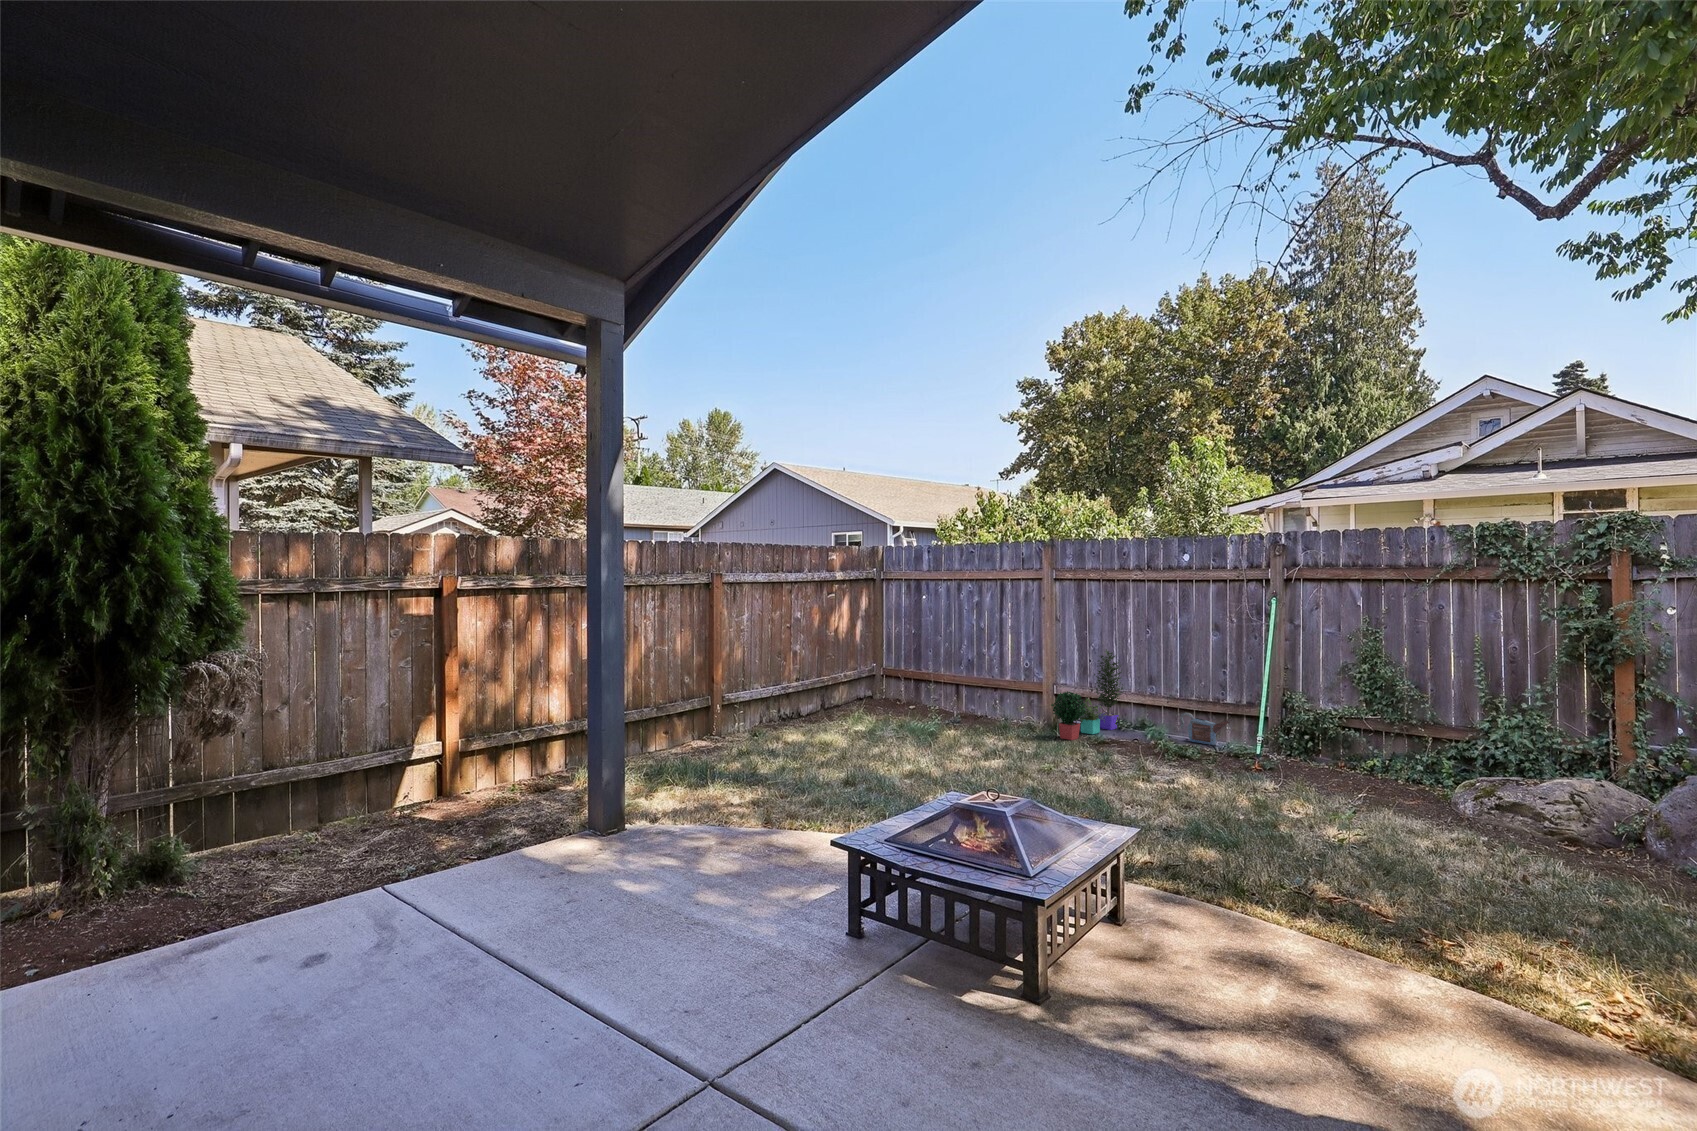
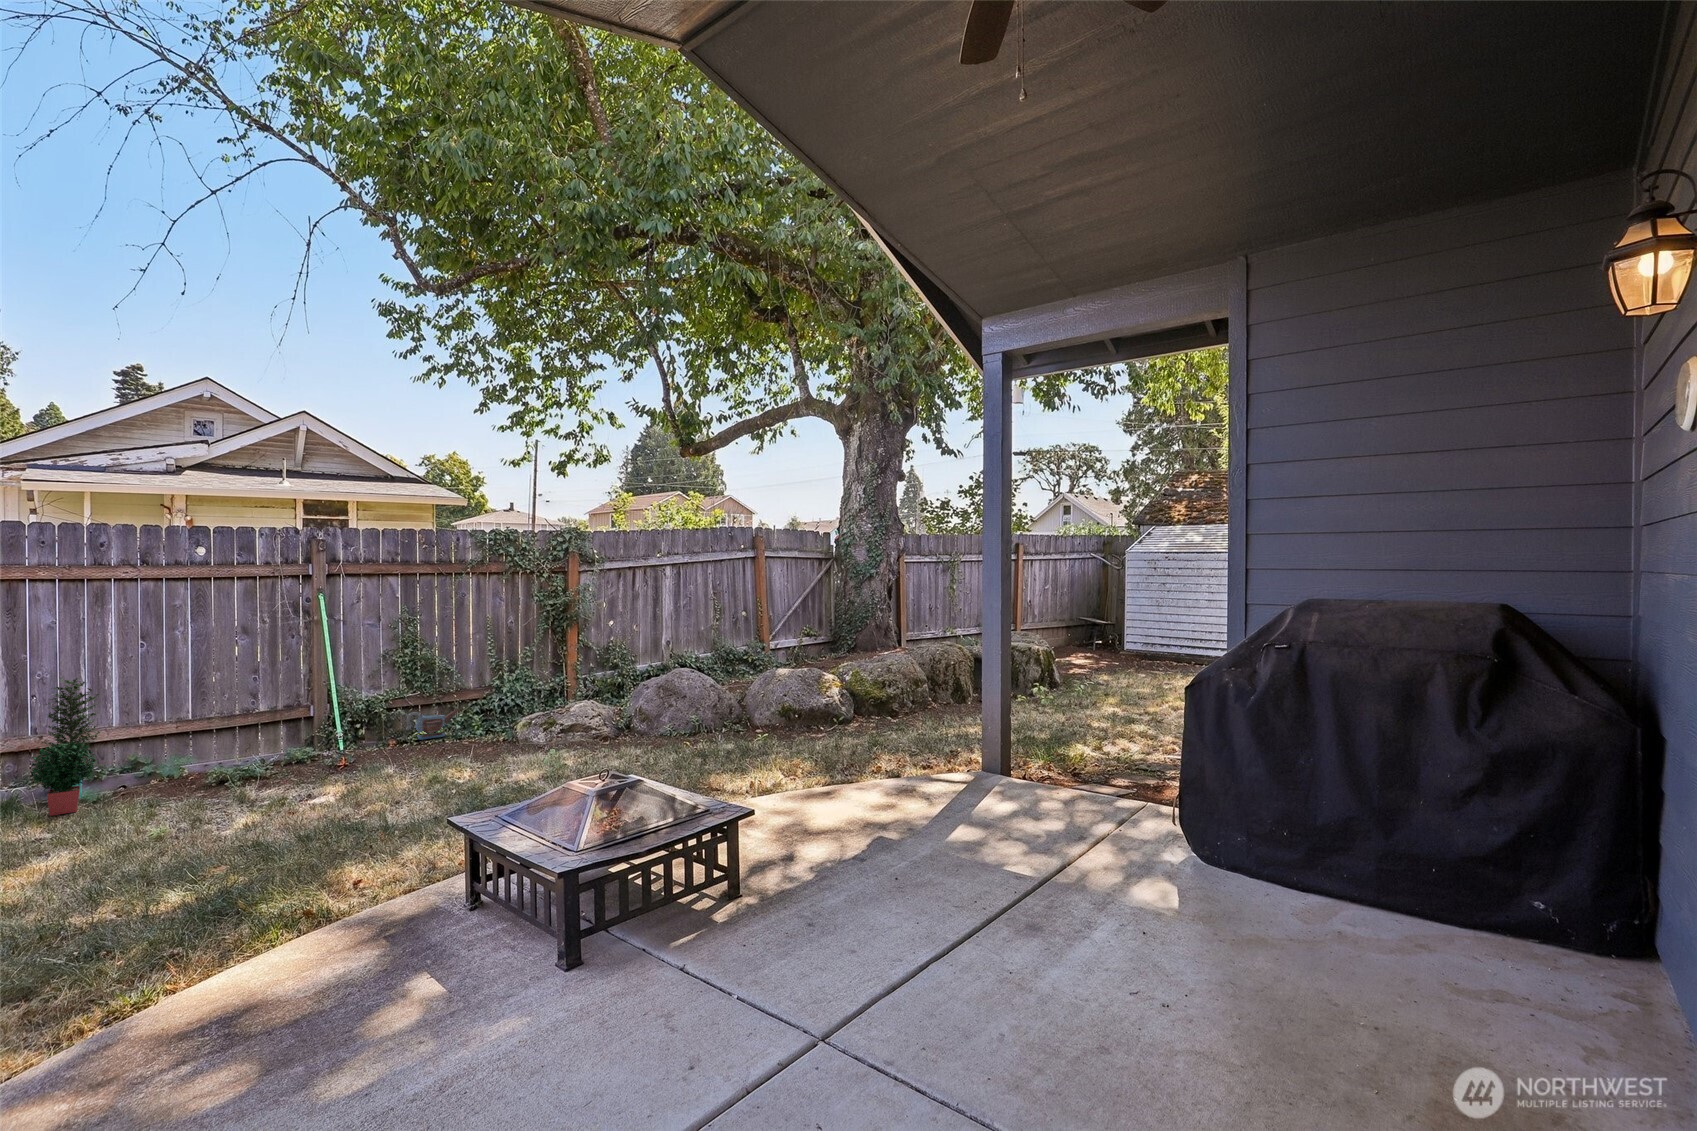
watering can: present [1180,713,1229,745] -> present [406,709,459,740]

